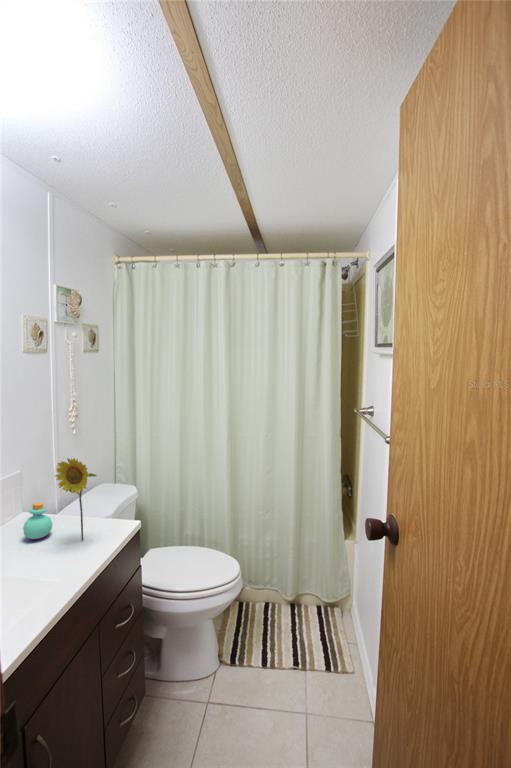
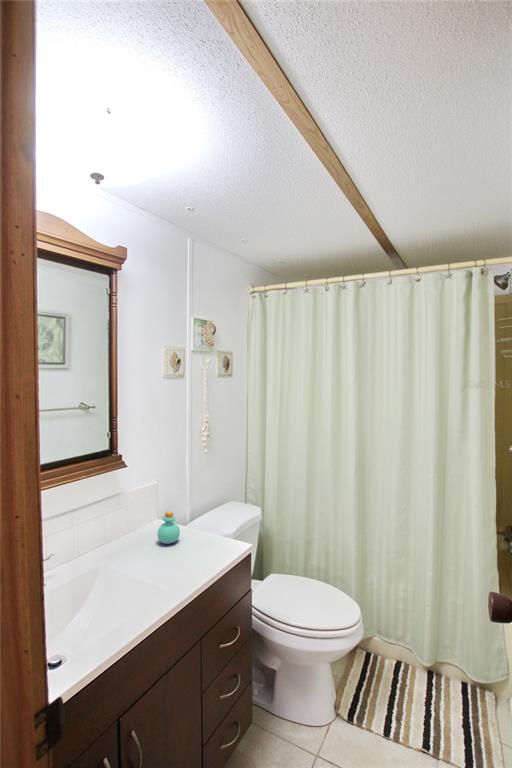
flower: present [55,458,97,541] -> none [181,475,214,552]

